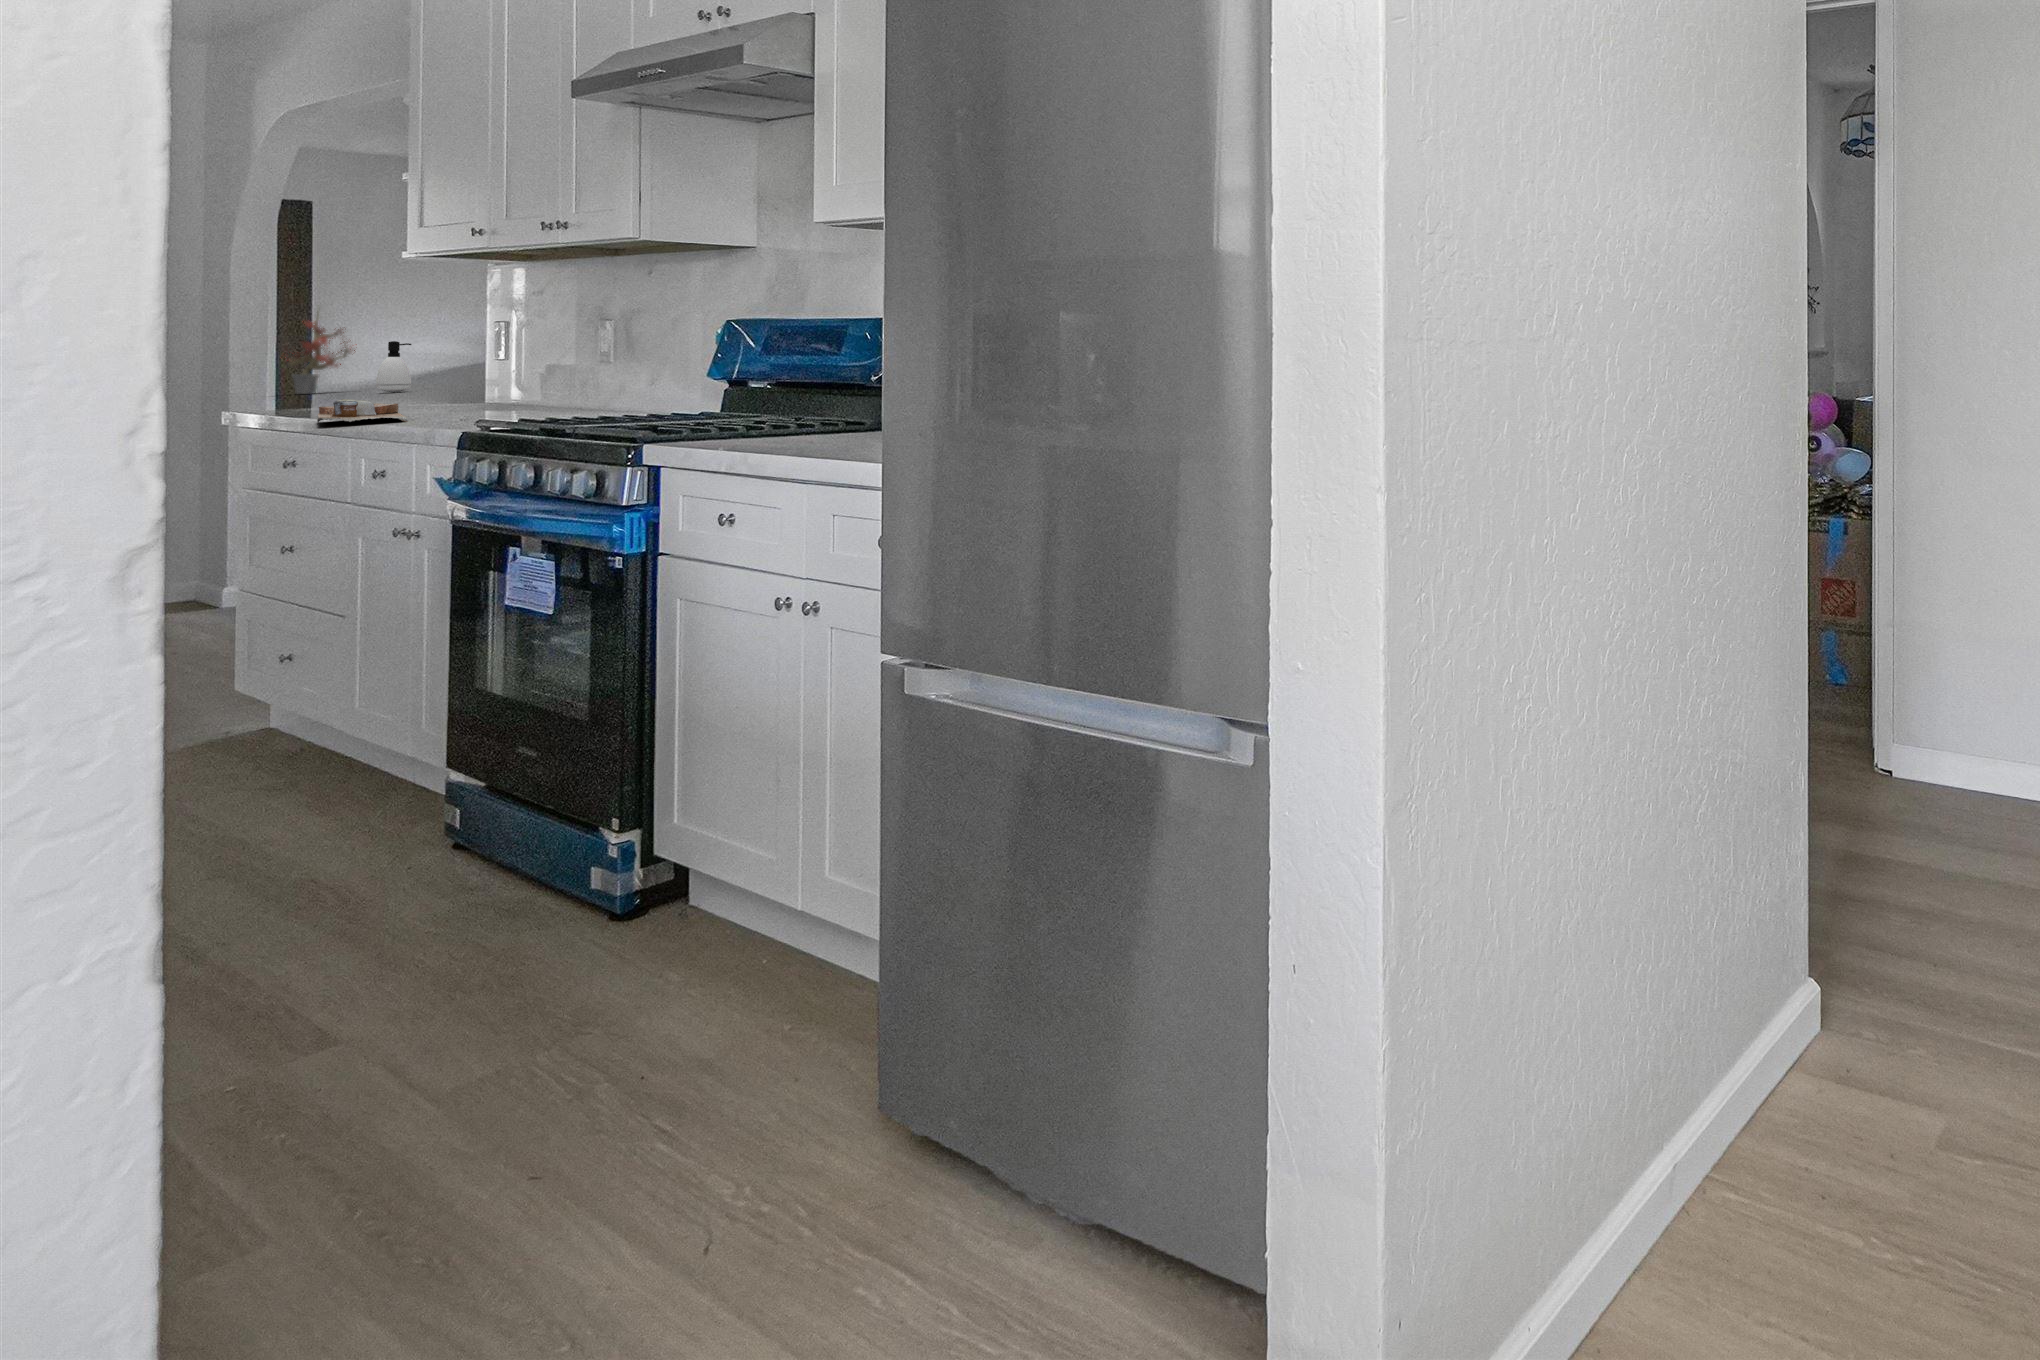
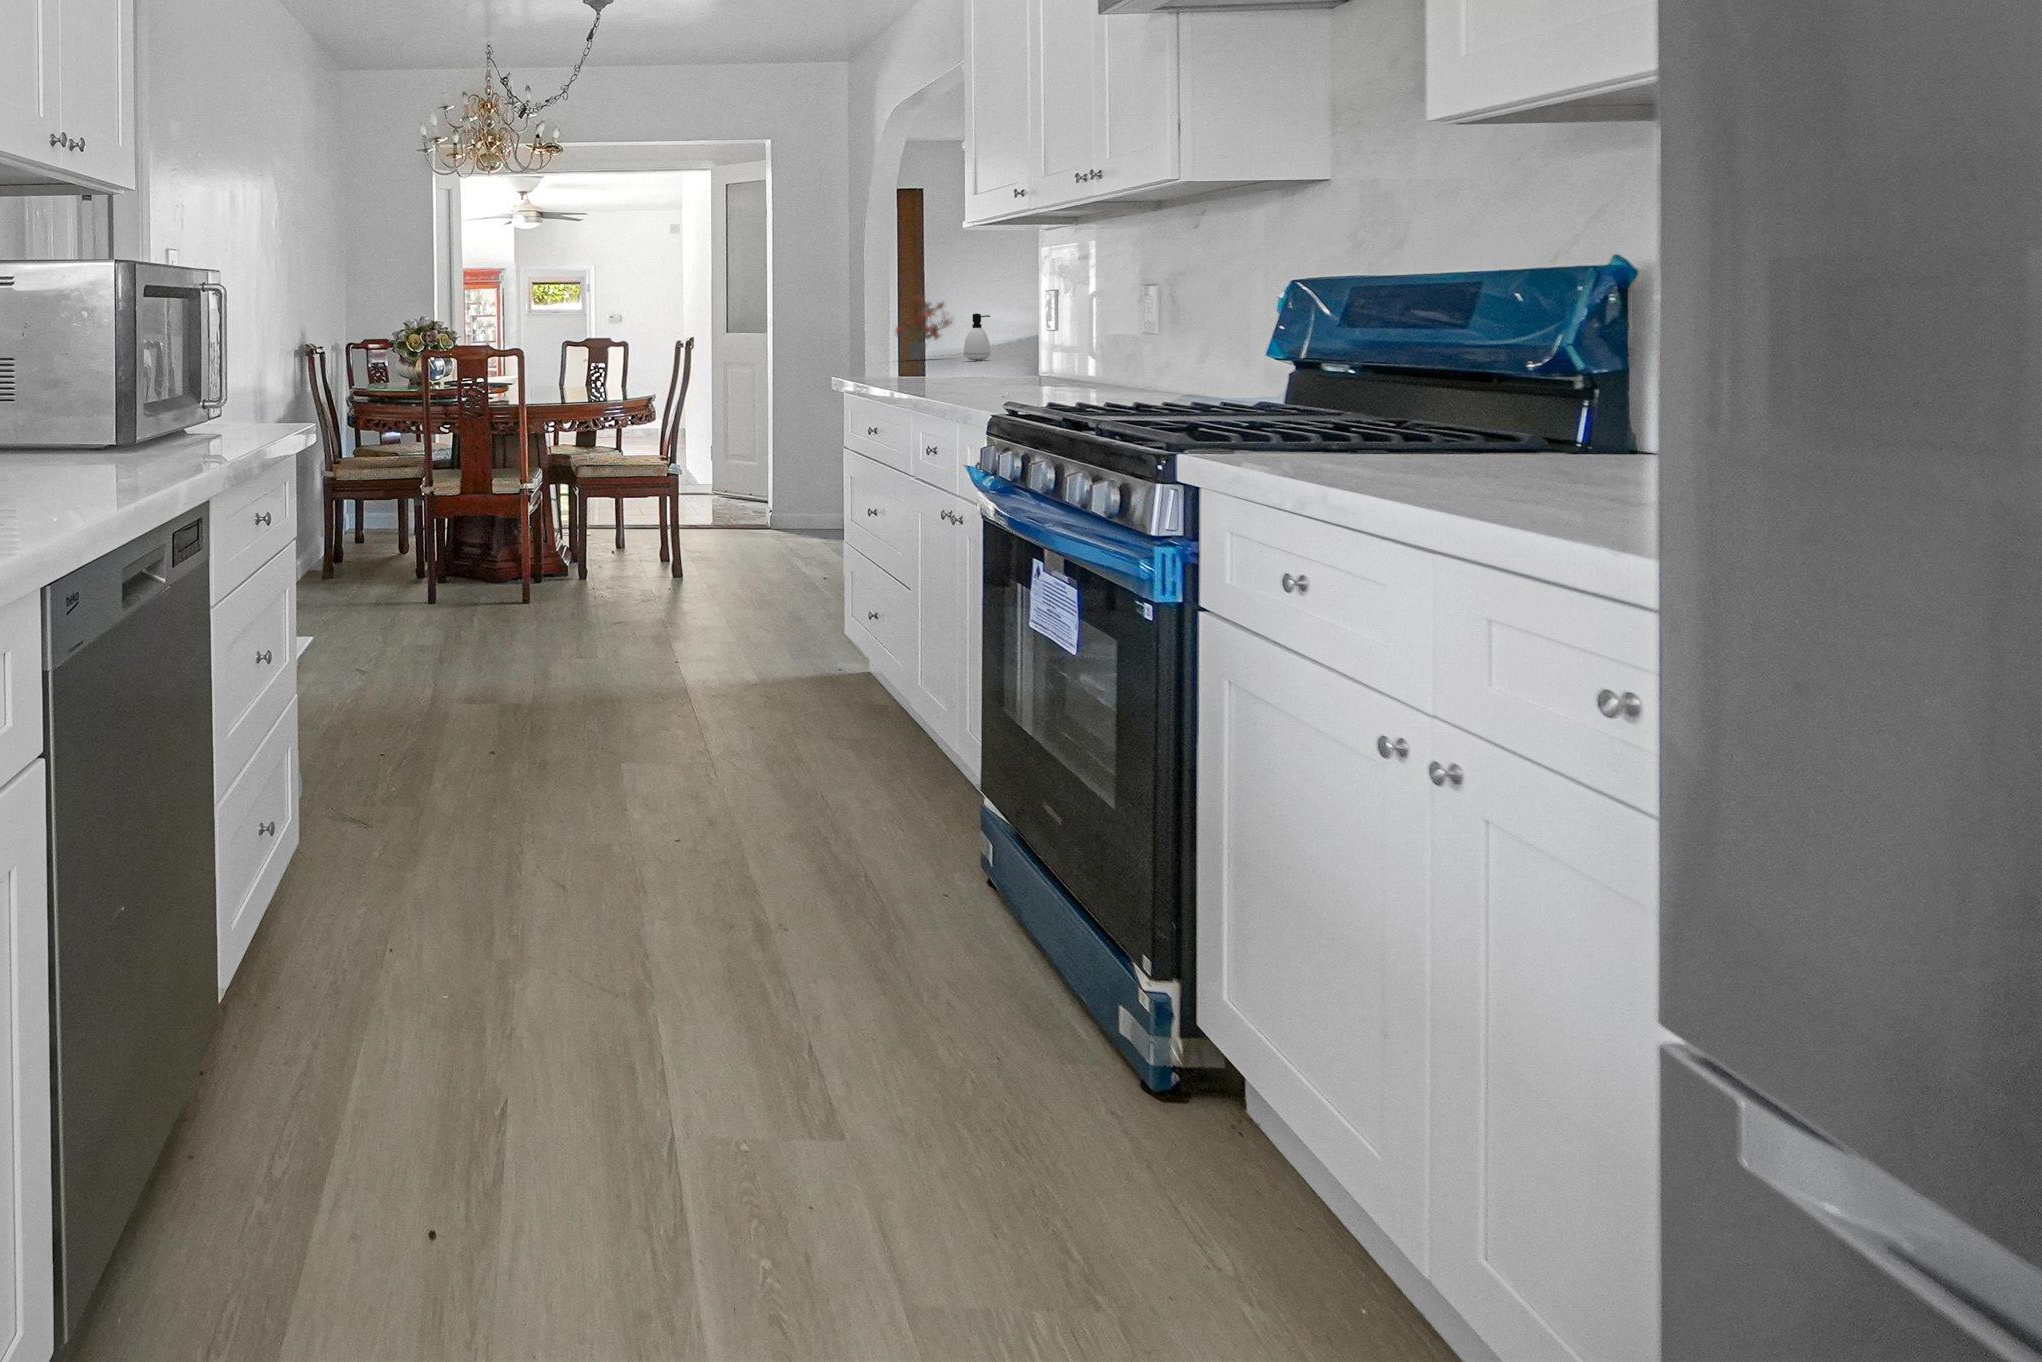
cutting board: present [317,399,408,424] -> none [890,372,962,397]

